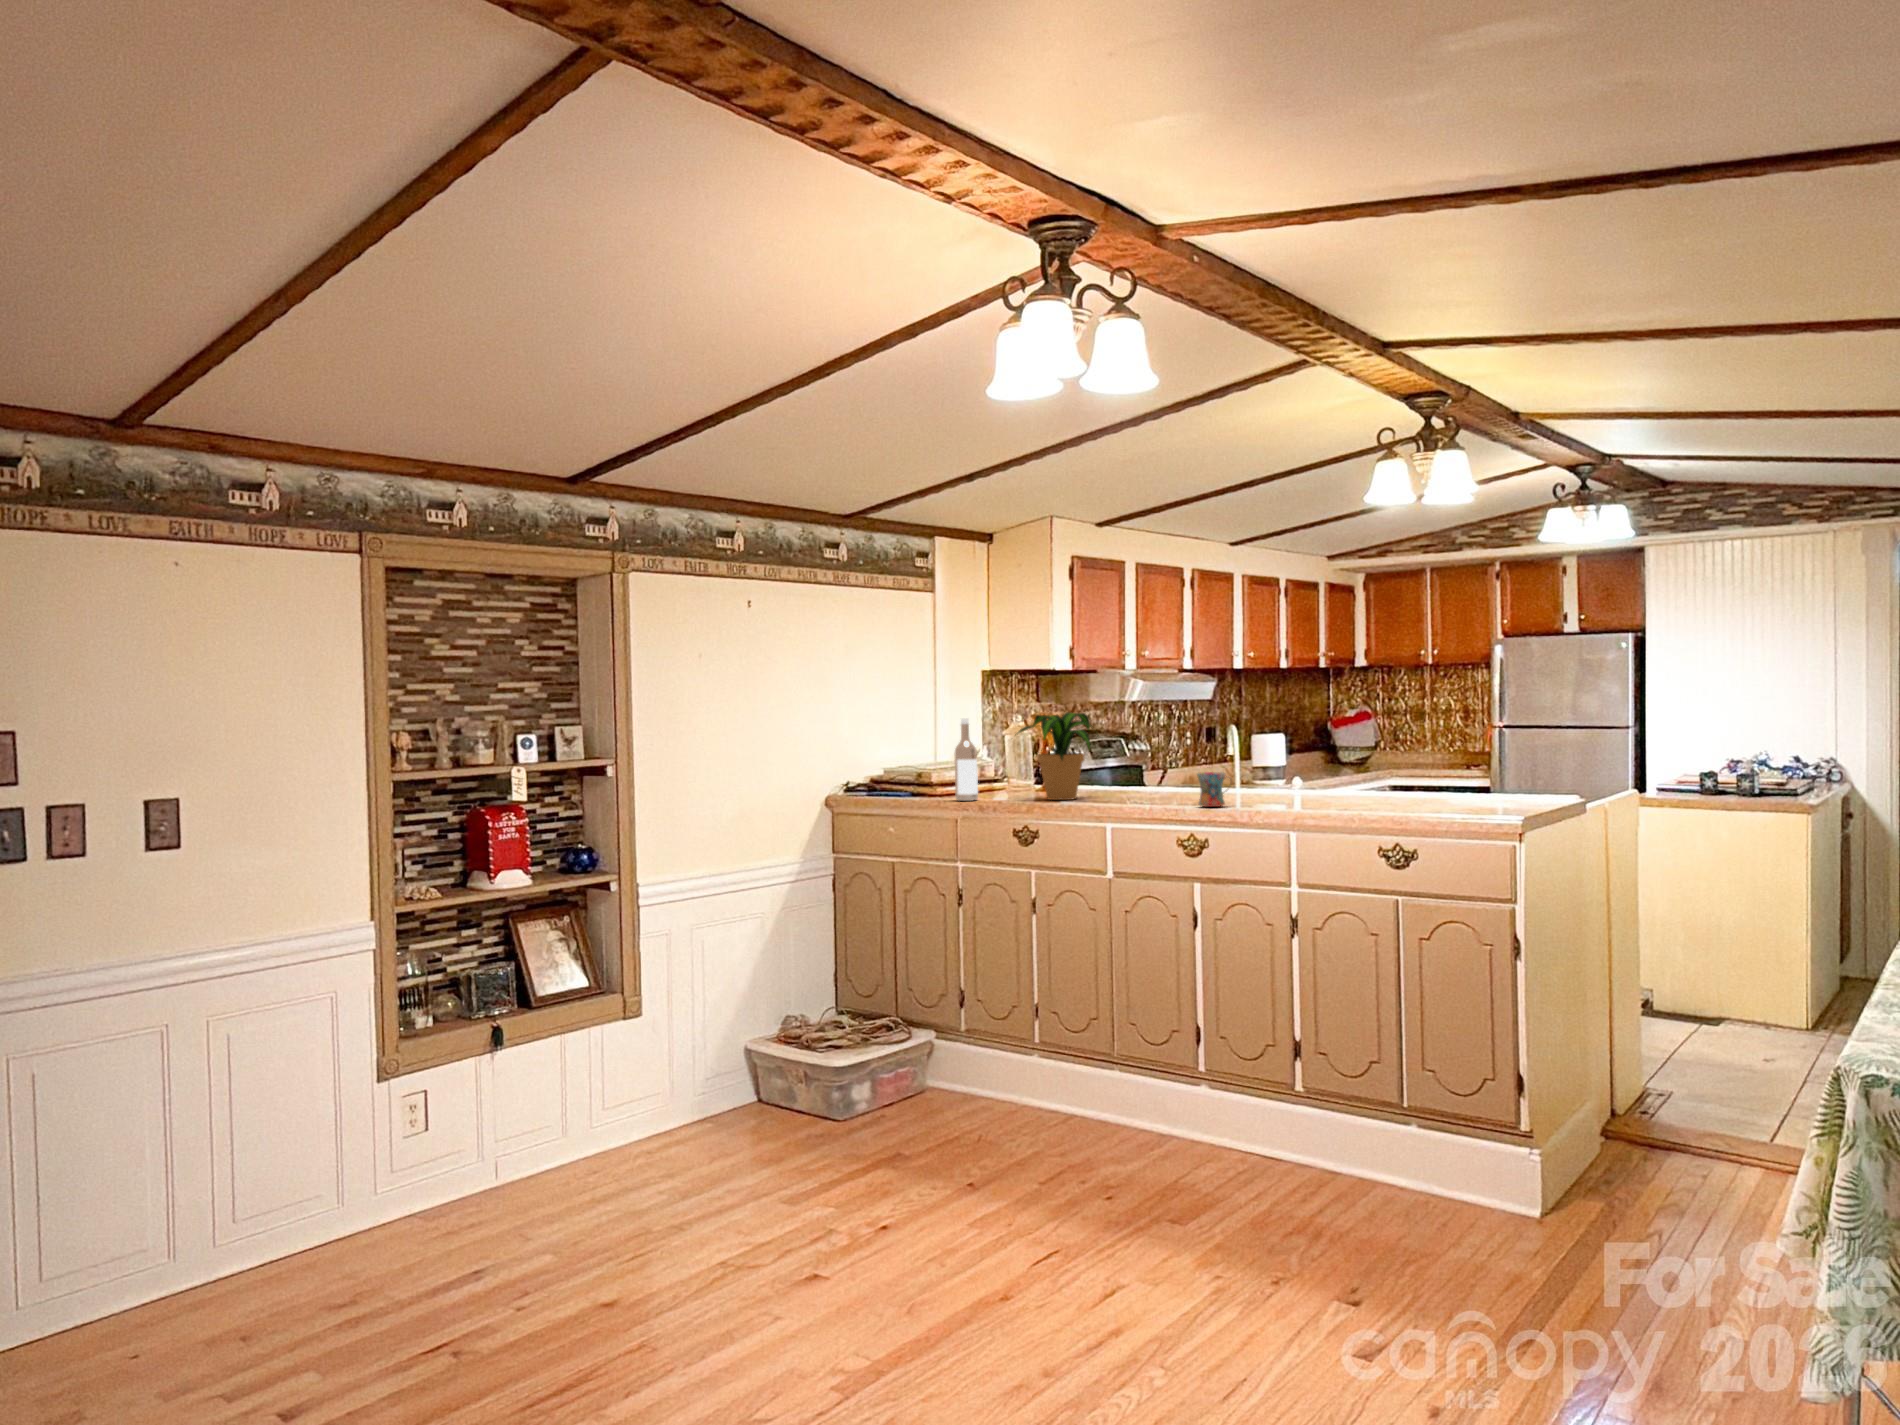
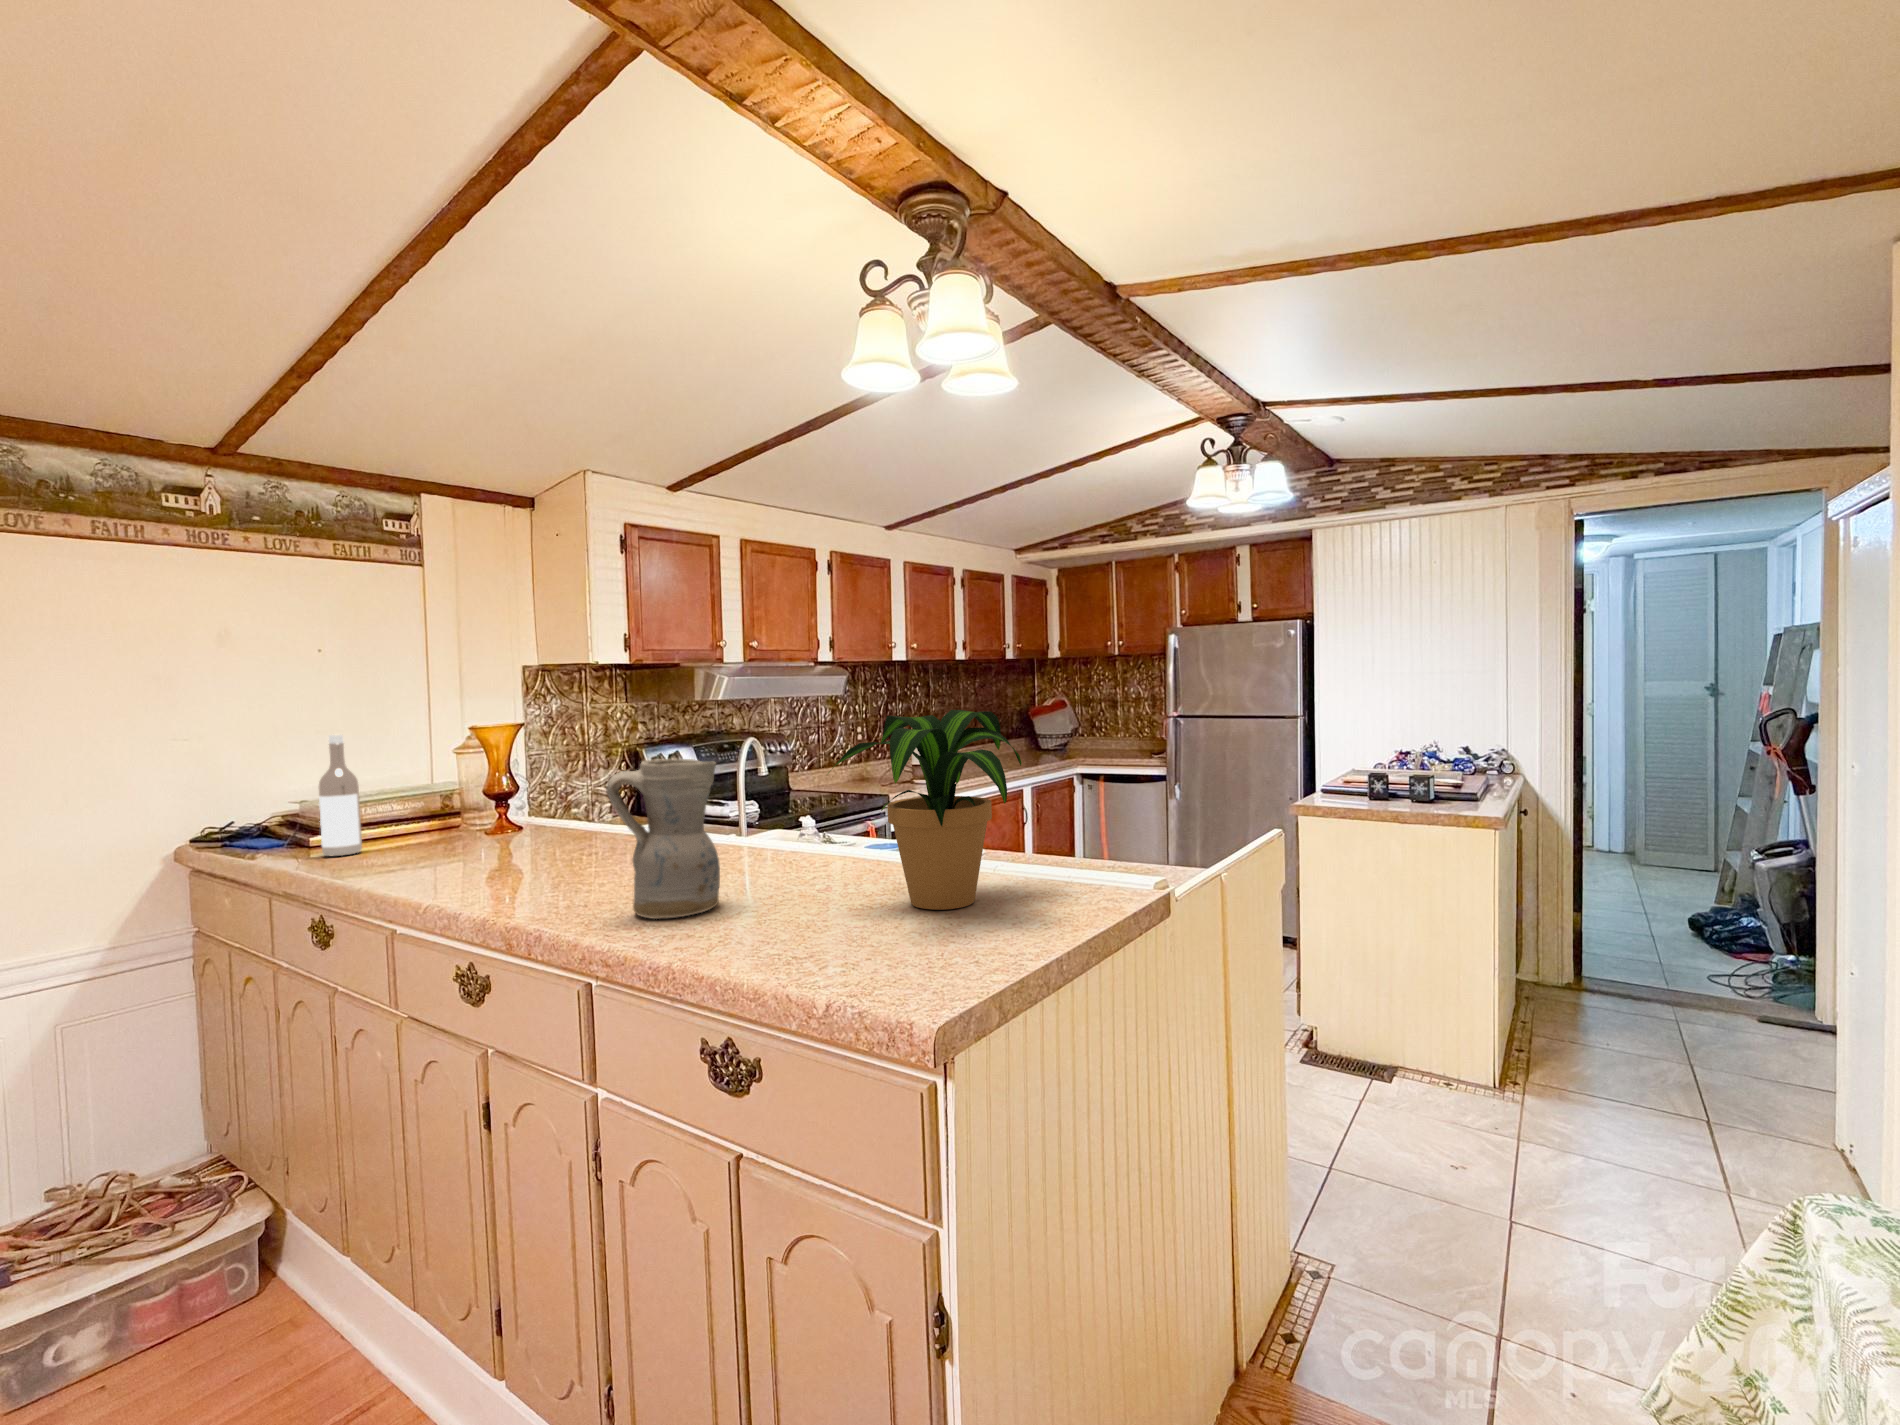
potted plant: present [1018,712,1092,800] -> present [828,710,1021,910]
ceramic pitcher: none [1277,727,1332,811] -> present [606,759,720,919]
mug: present [1197,772,1232,807] -> none [542,829,612,892]

